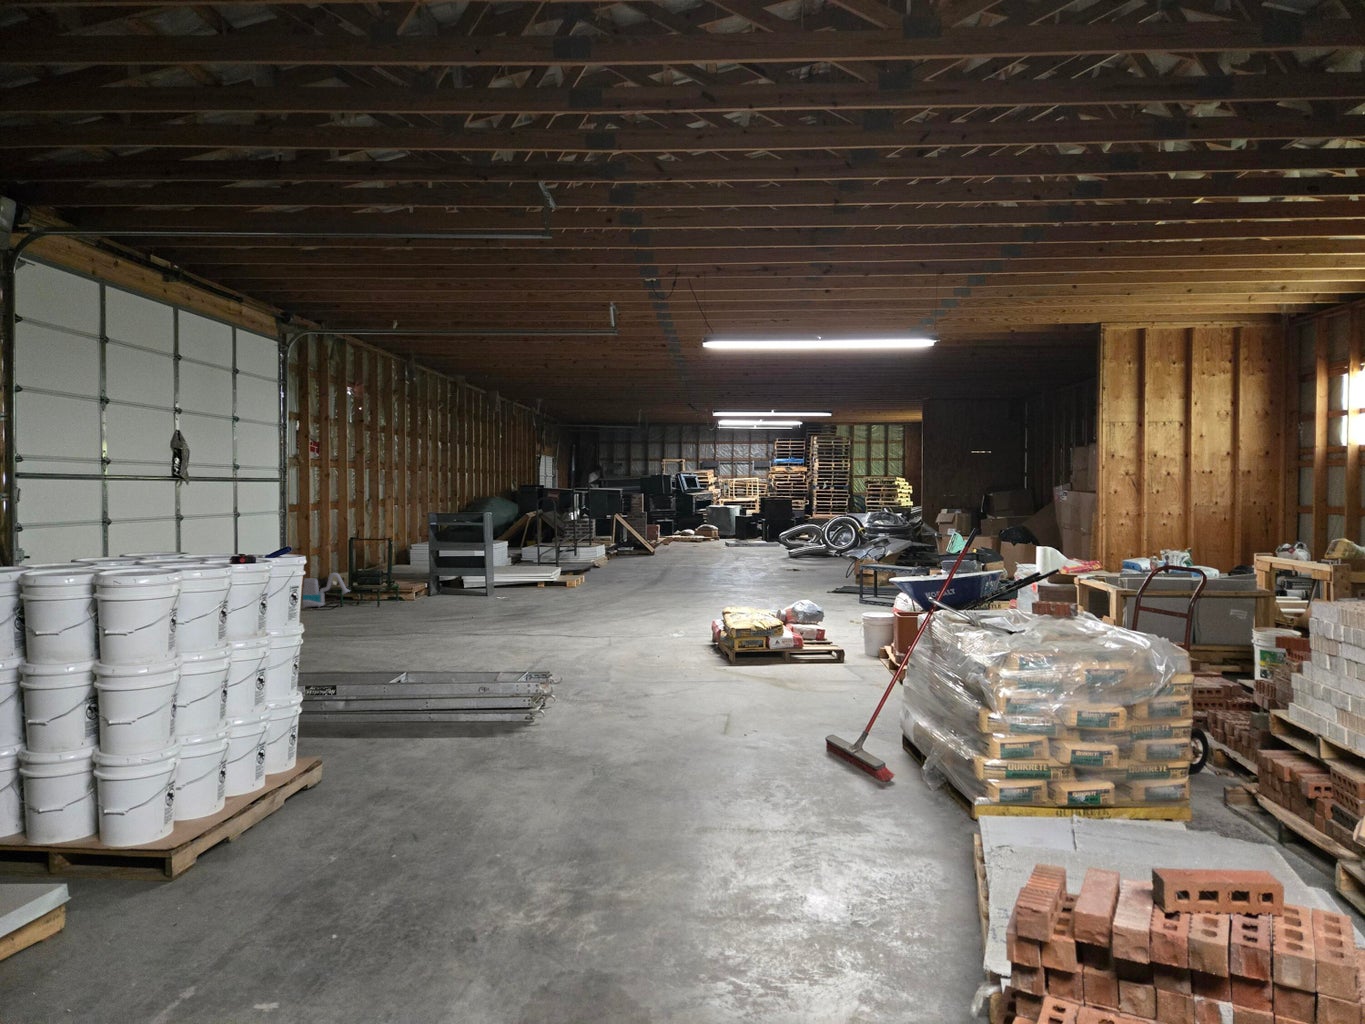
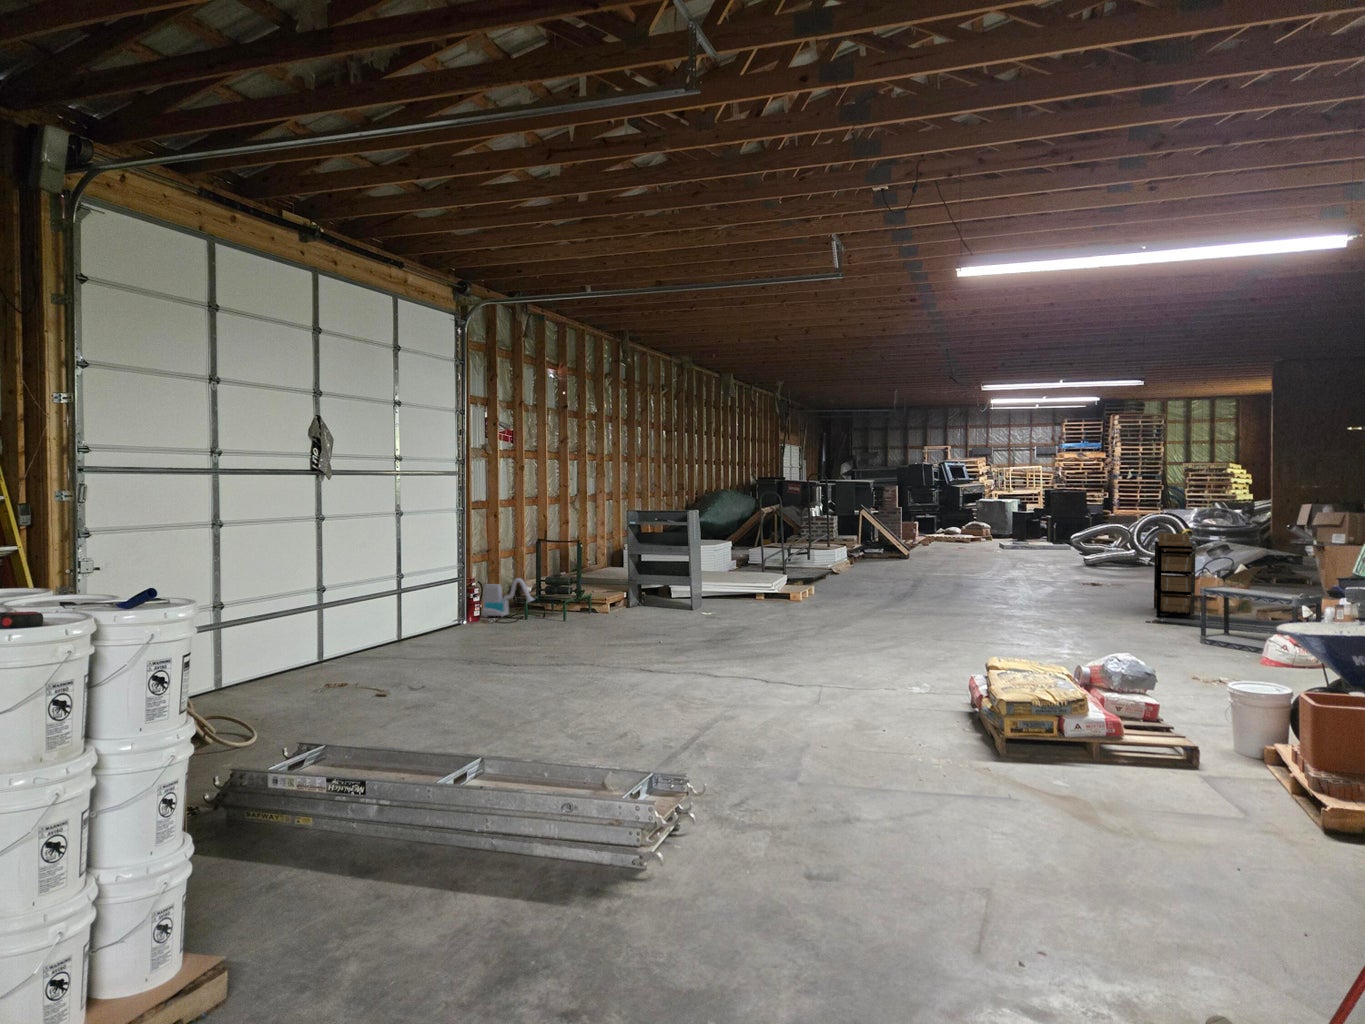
shelving unit: none [833,529,858,590] -> present [1154,533,1196,620]

